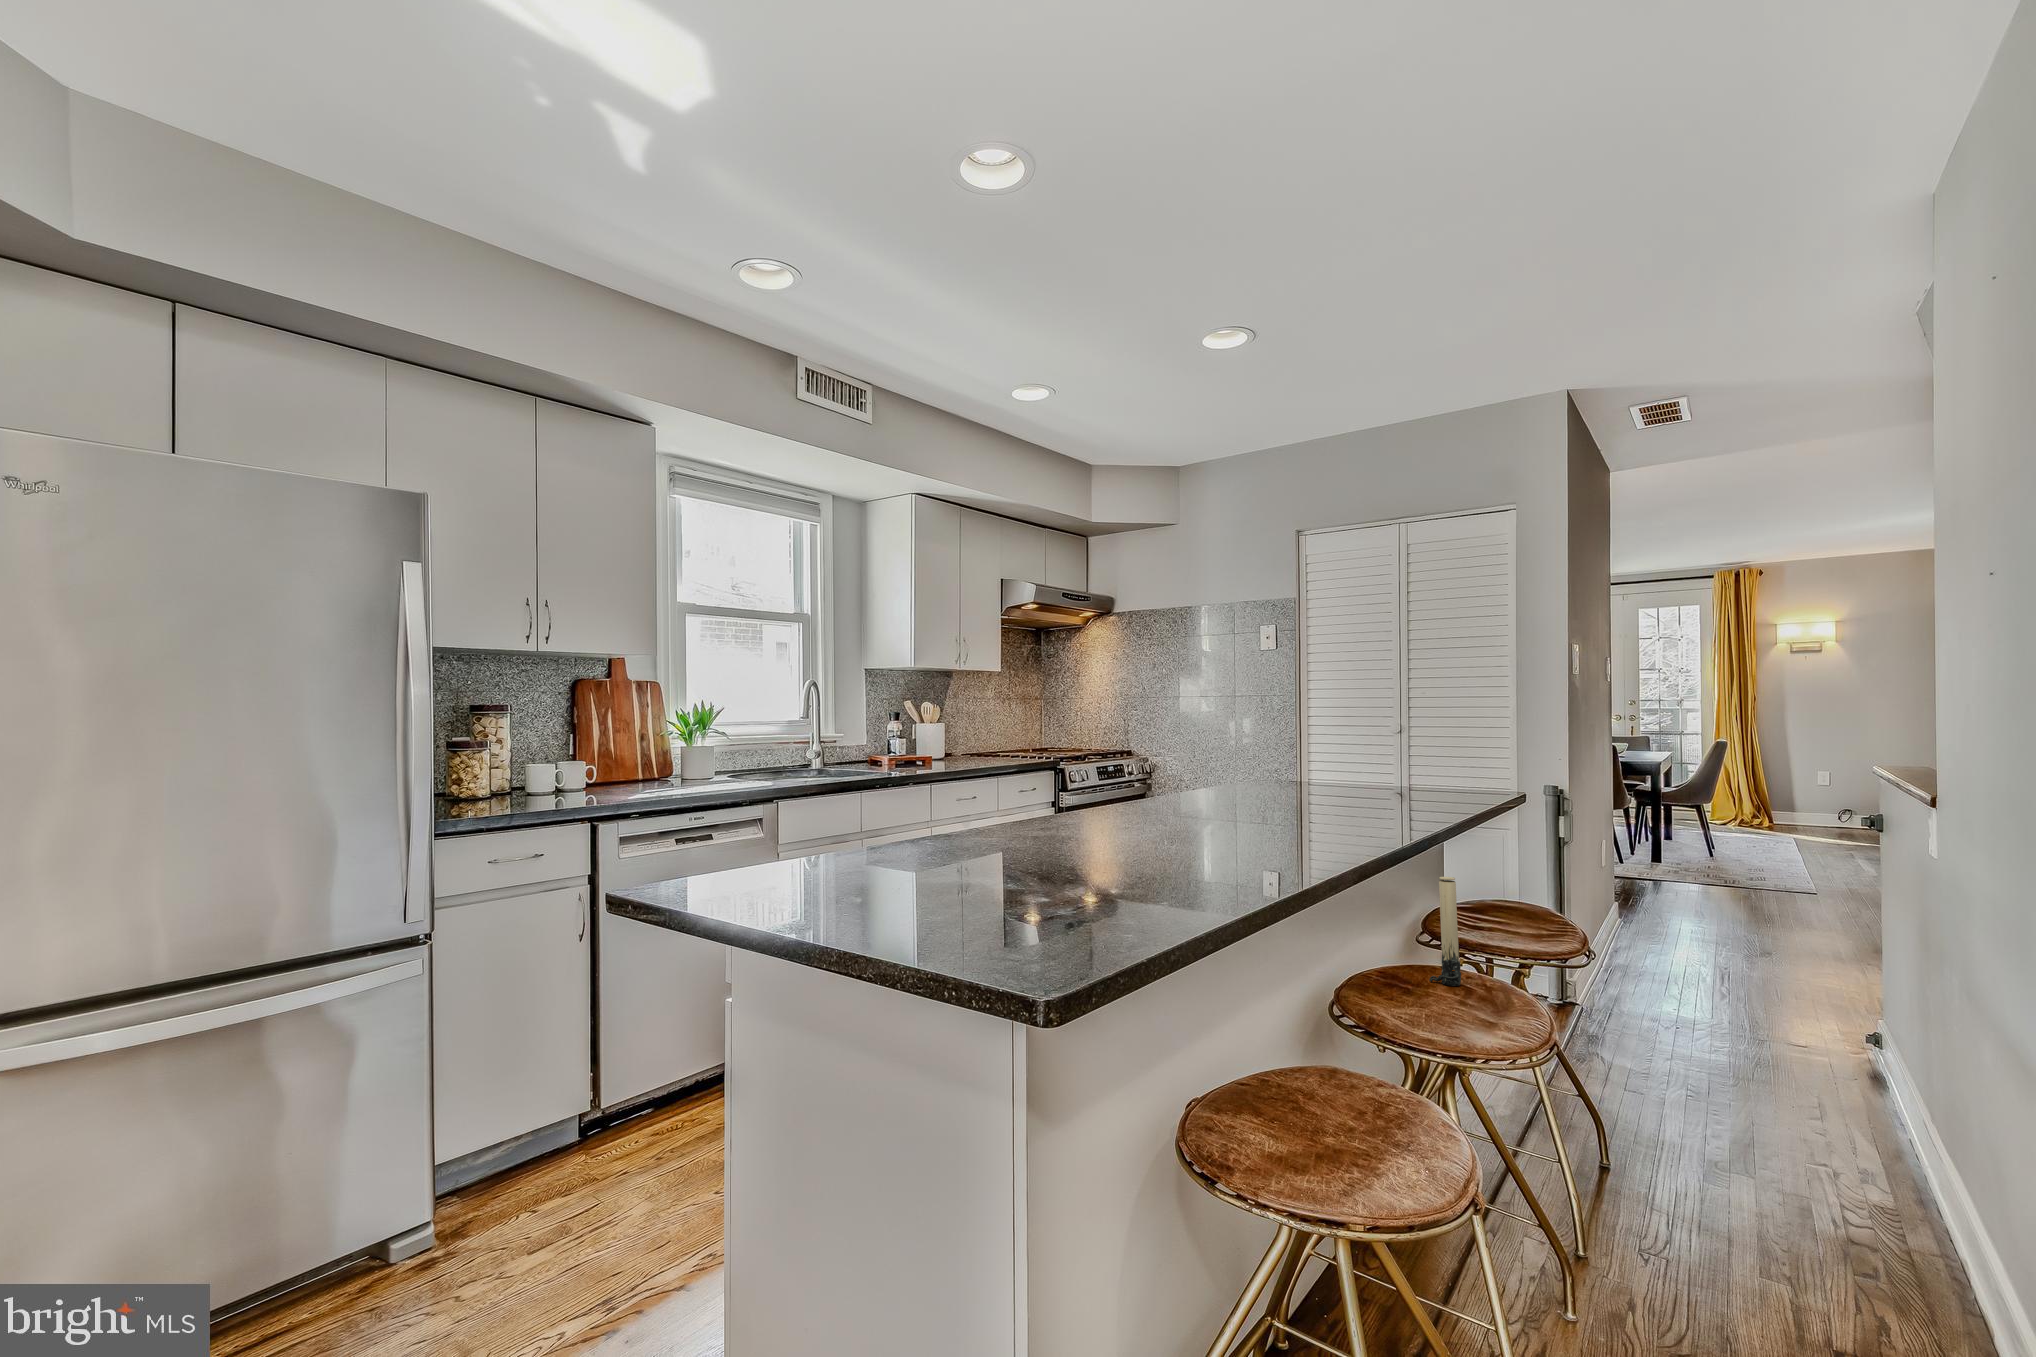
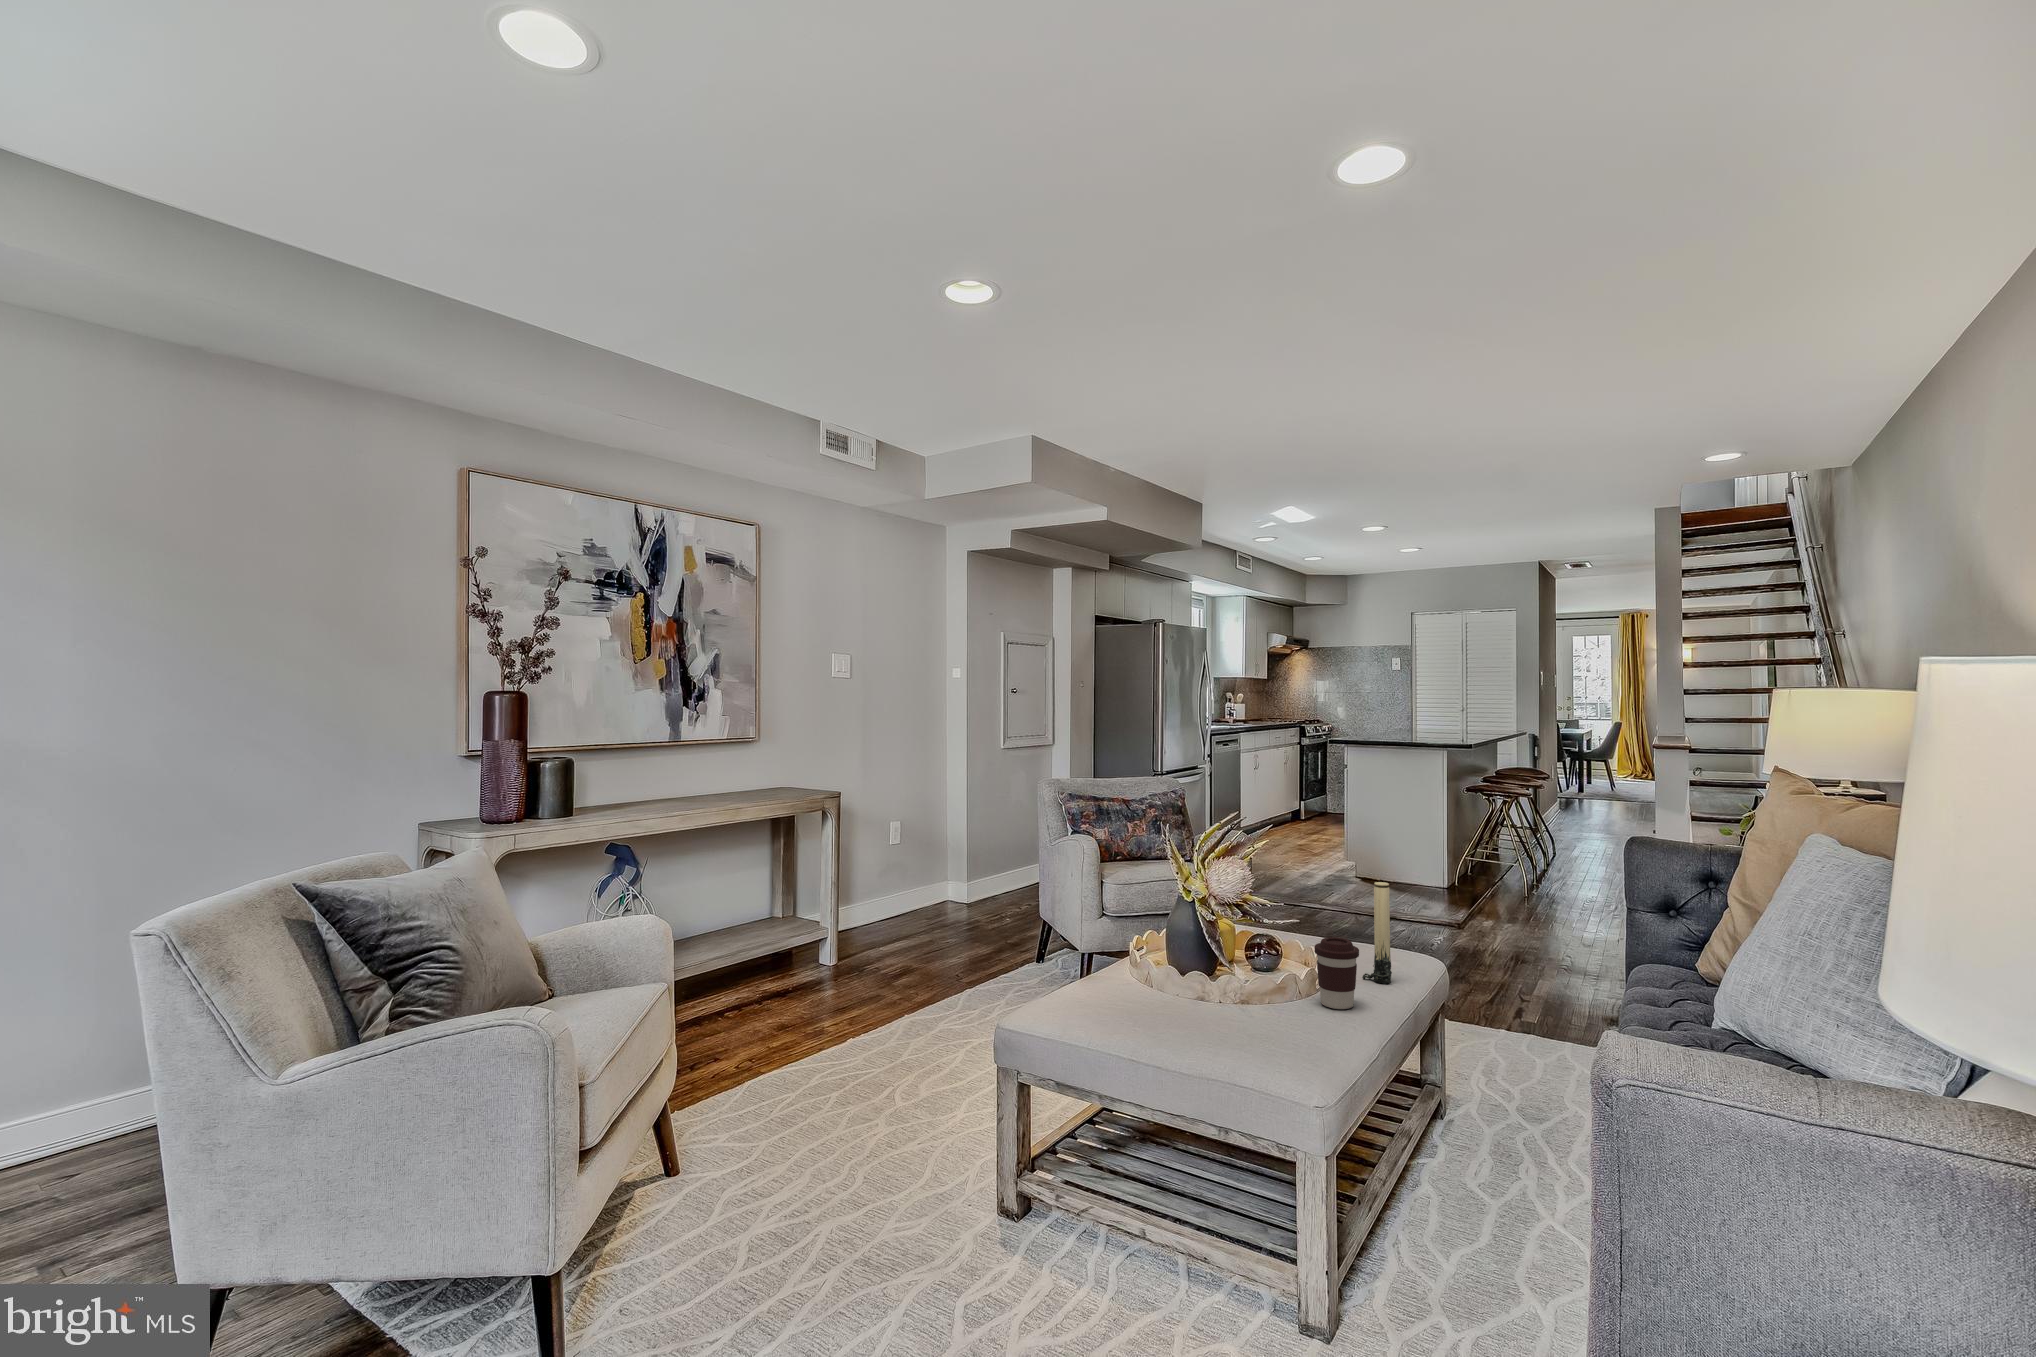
coffee cup: none [1377,932,1426,1008] -> present [1315,937,1359,1009]

